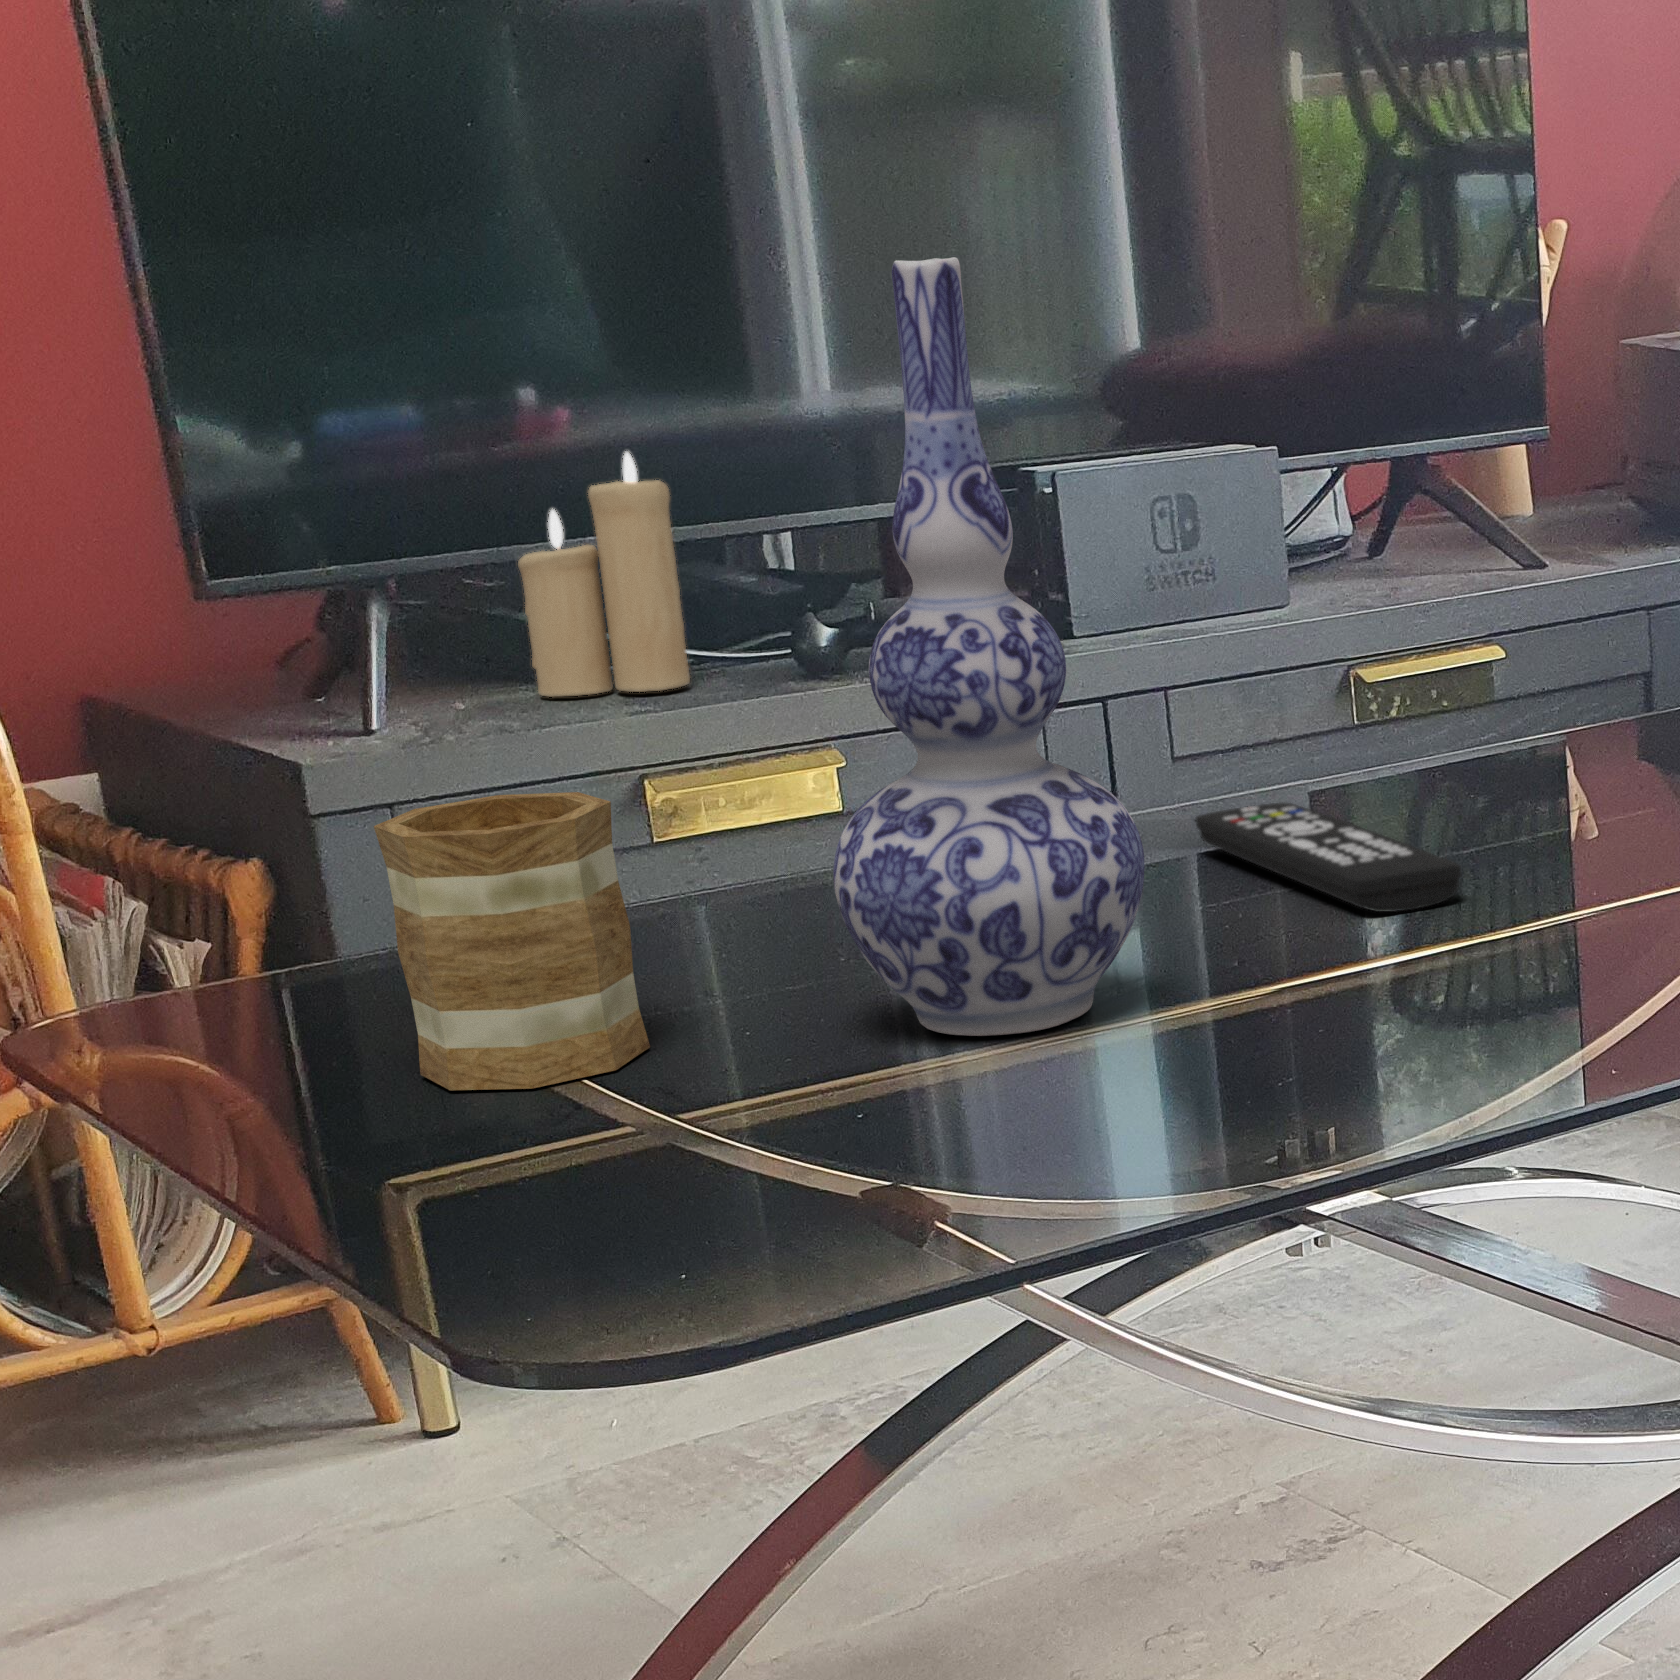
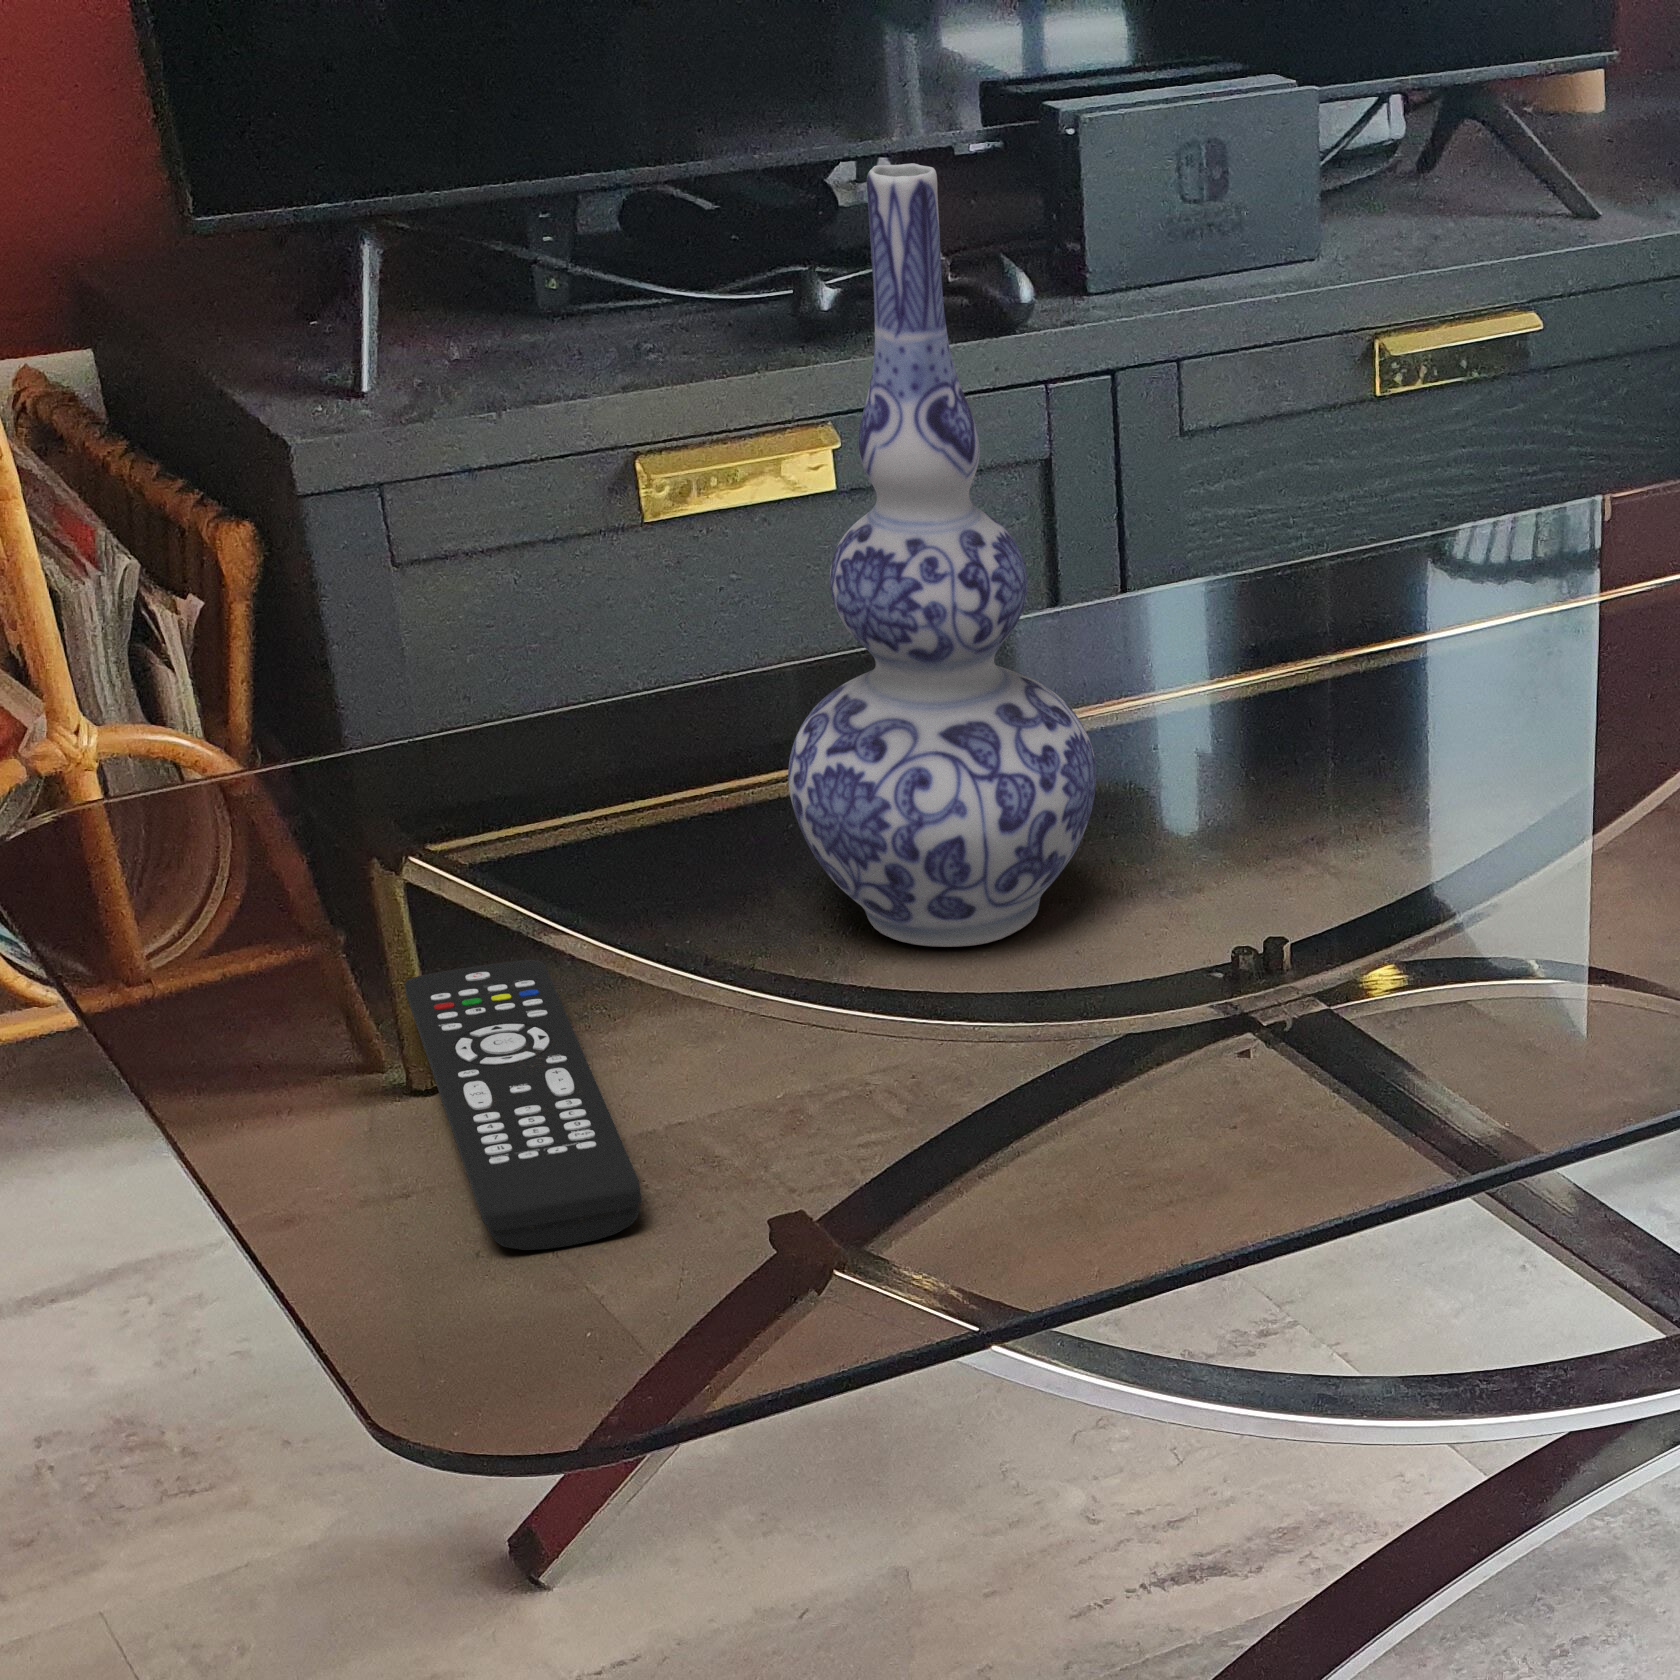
candle: present [518,452,690,697] -> none [516,81,690,345]
mug: present [374,792,650,1090] -> none [339,647,607,968]
remote control: present [1195,802,1462,912] -> present [404,960,641,1250]

